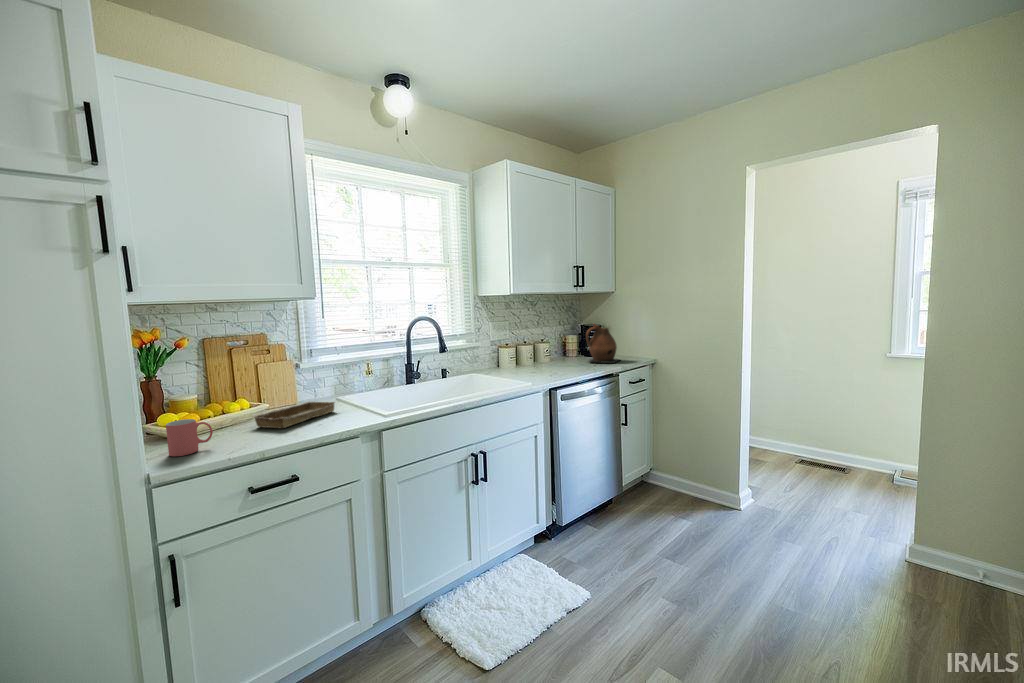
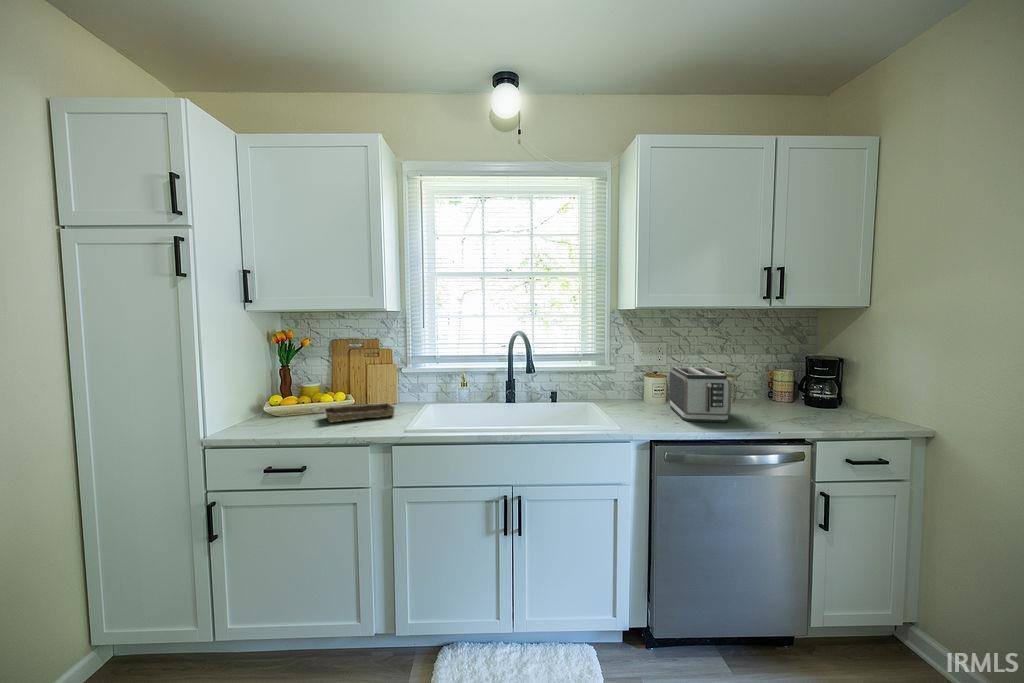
ceramic pitcher: present [586,324,620,363] -> none [790,355,863,423]
toaster: none [522,337,573,374] -> present [669,367,731,423]
mug: present [166,419,213,456] -> none [240,401,271,428]

